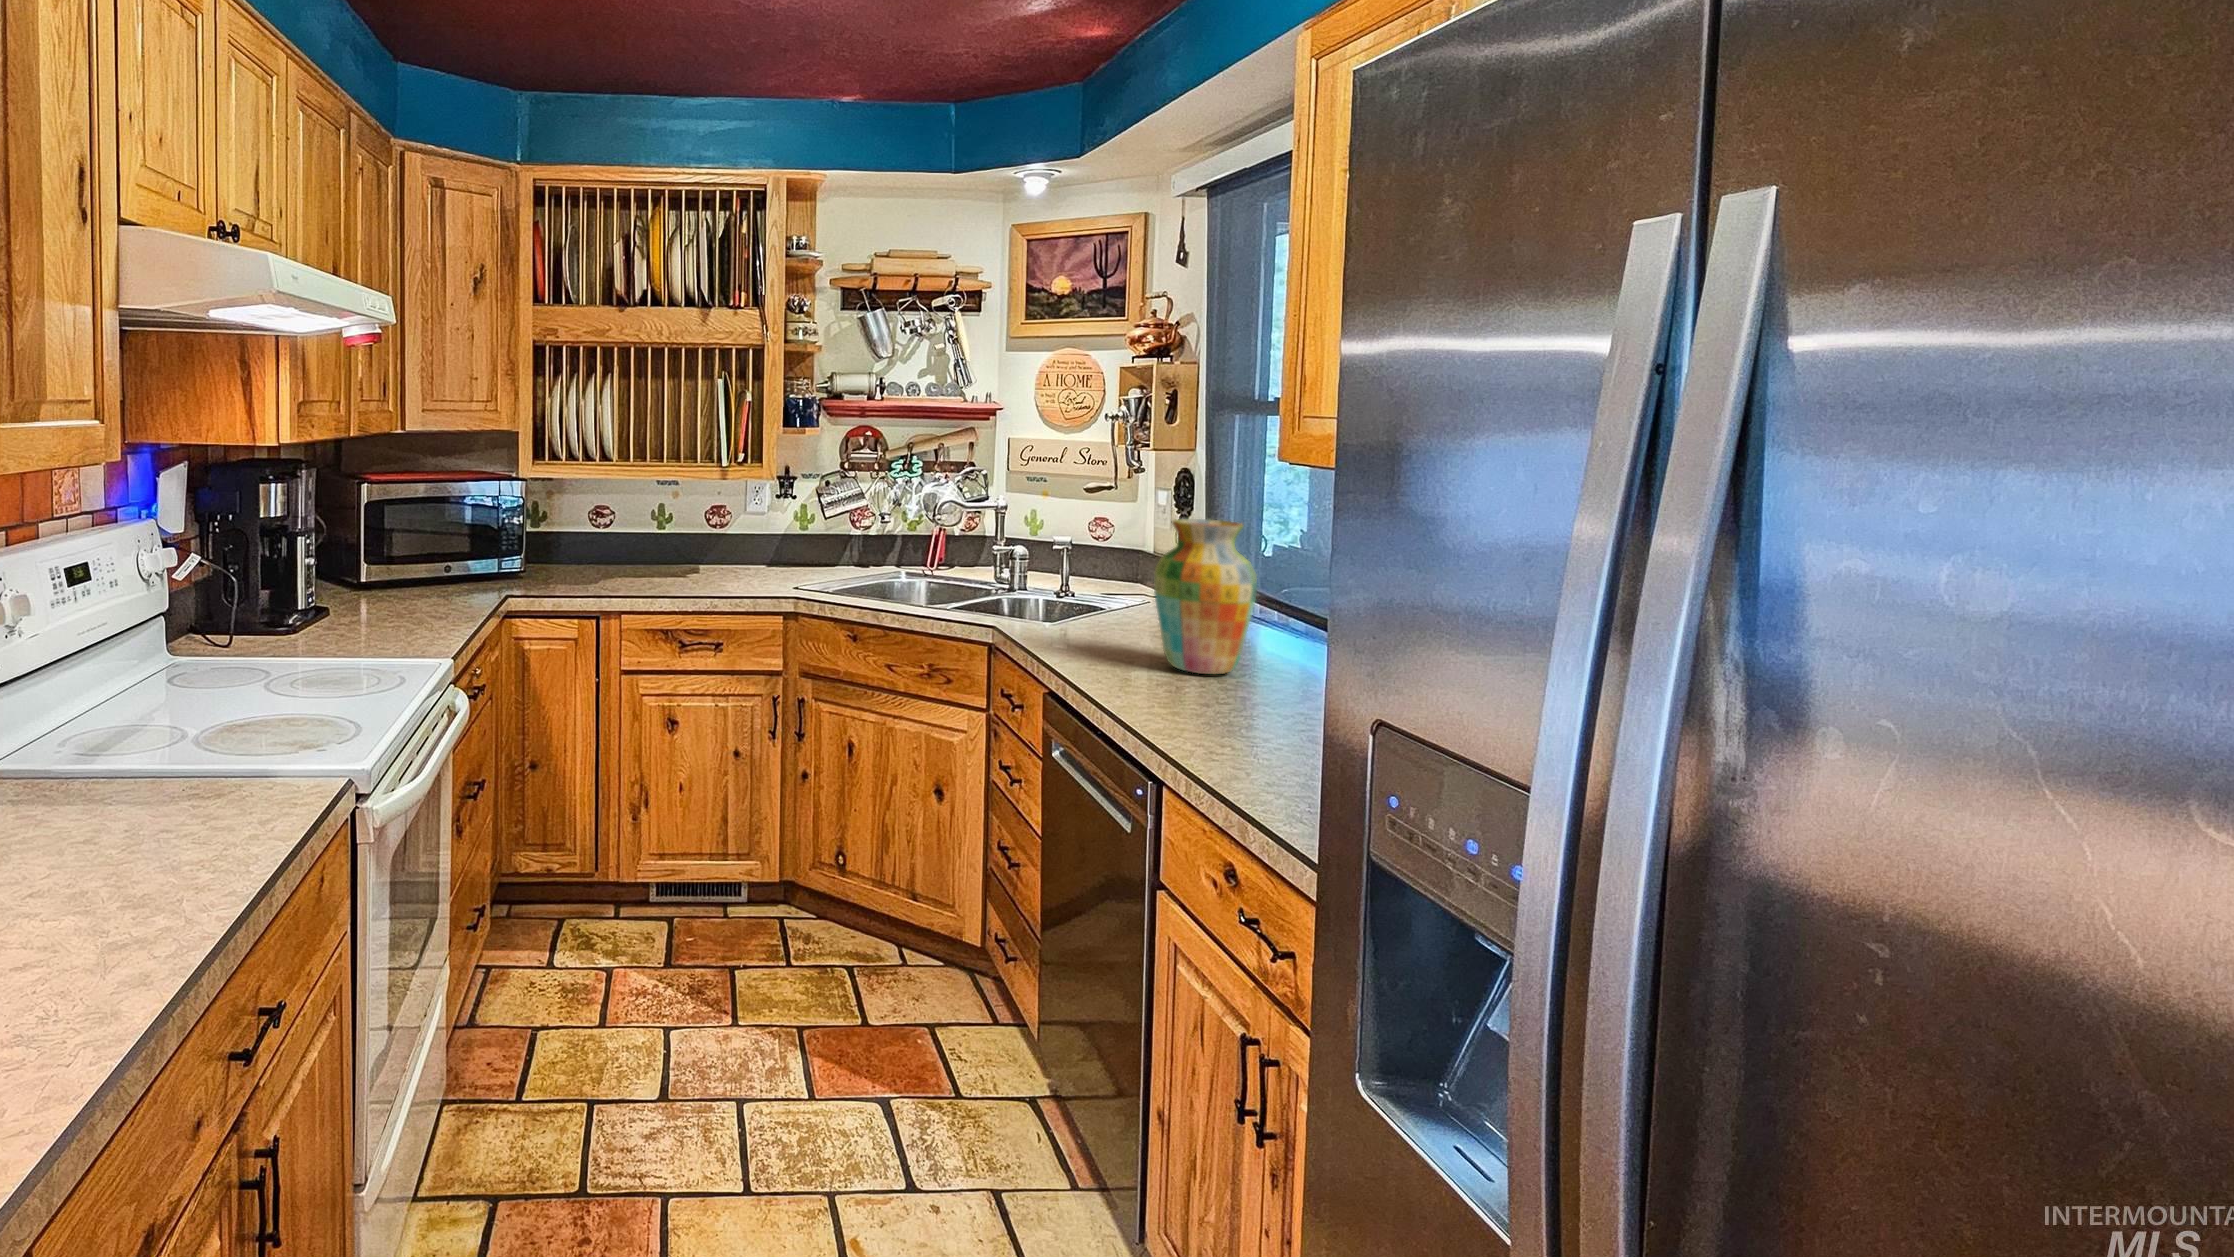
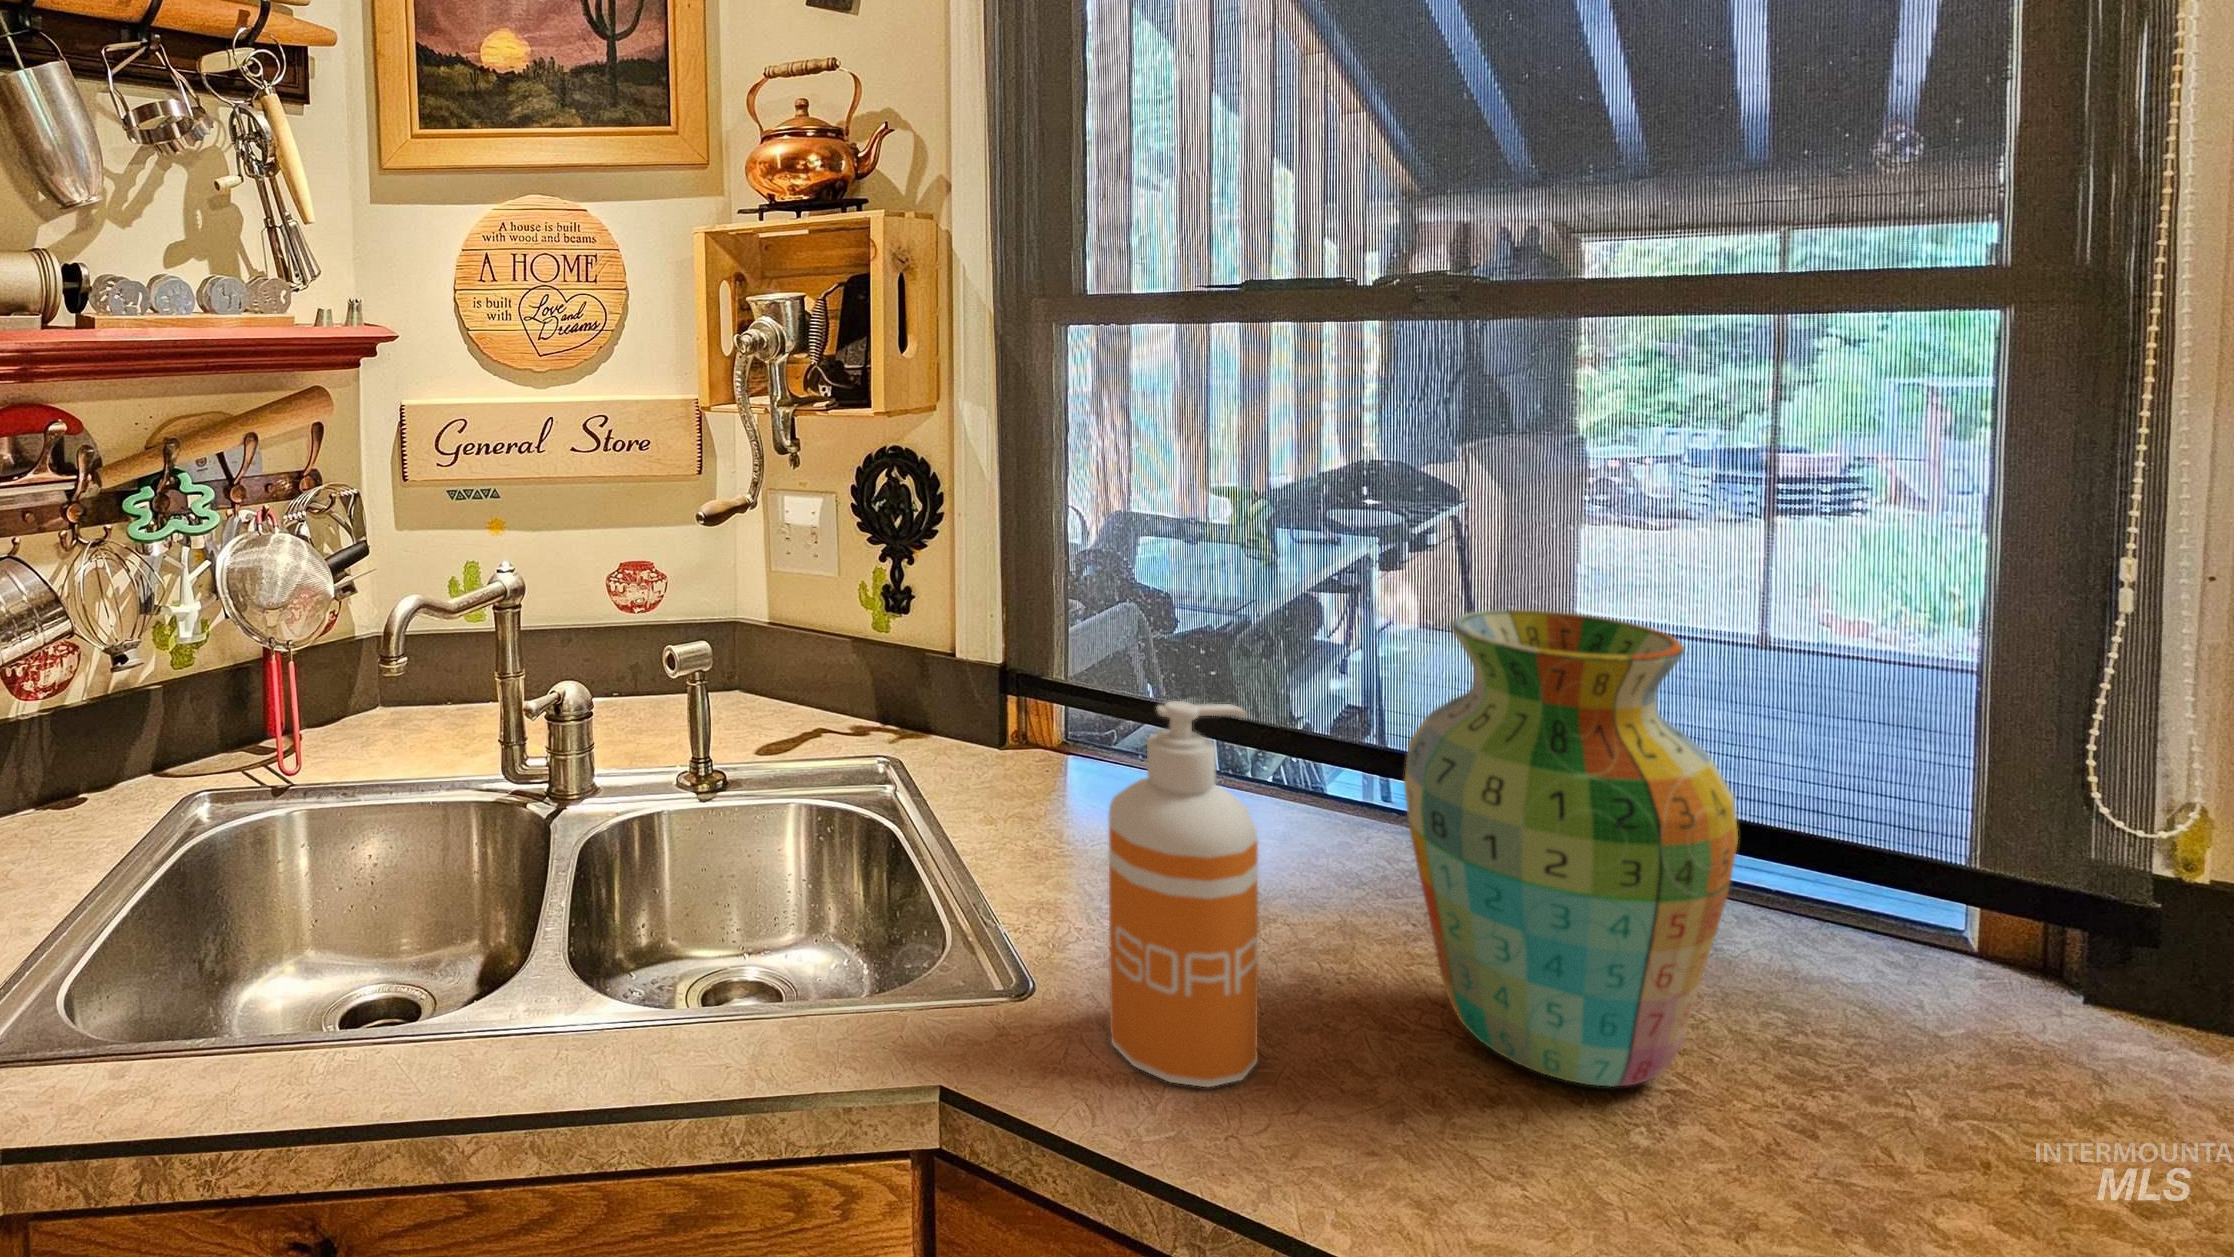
soap dispenser: none [1061,533,1109,651] -> present [1109,701,1258,1087]

